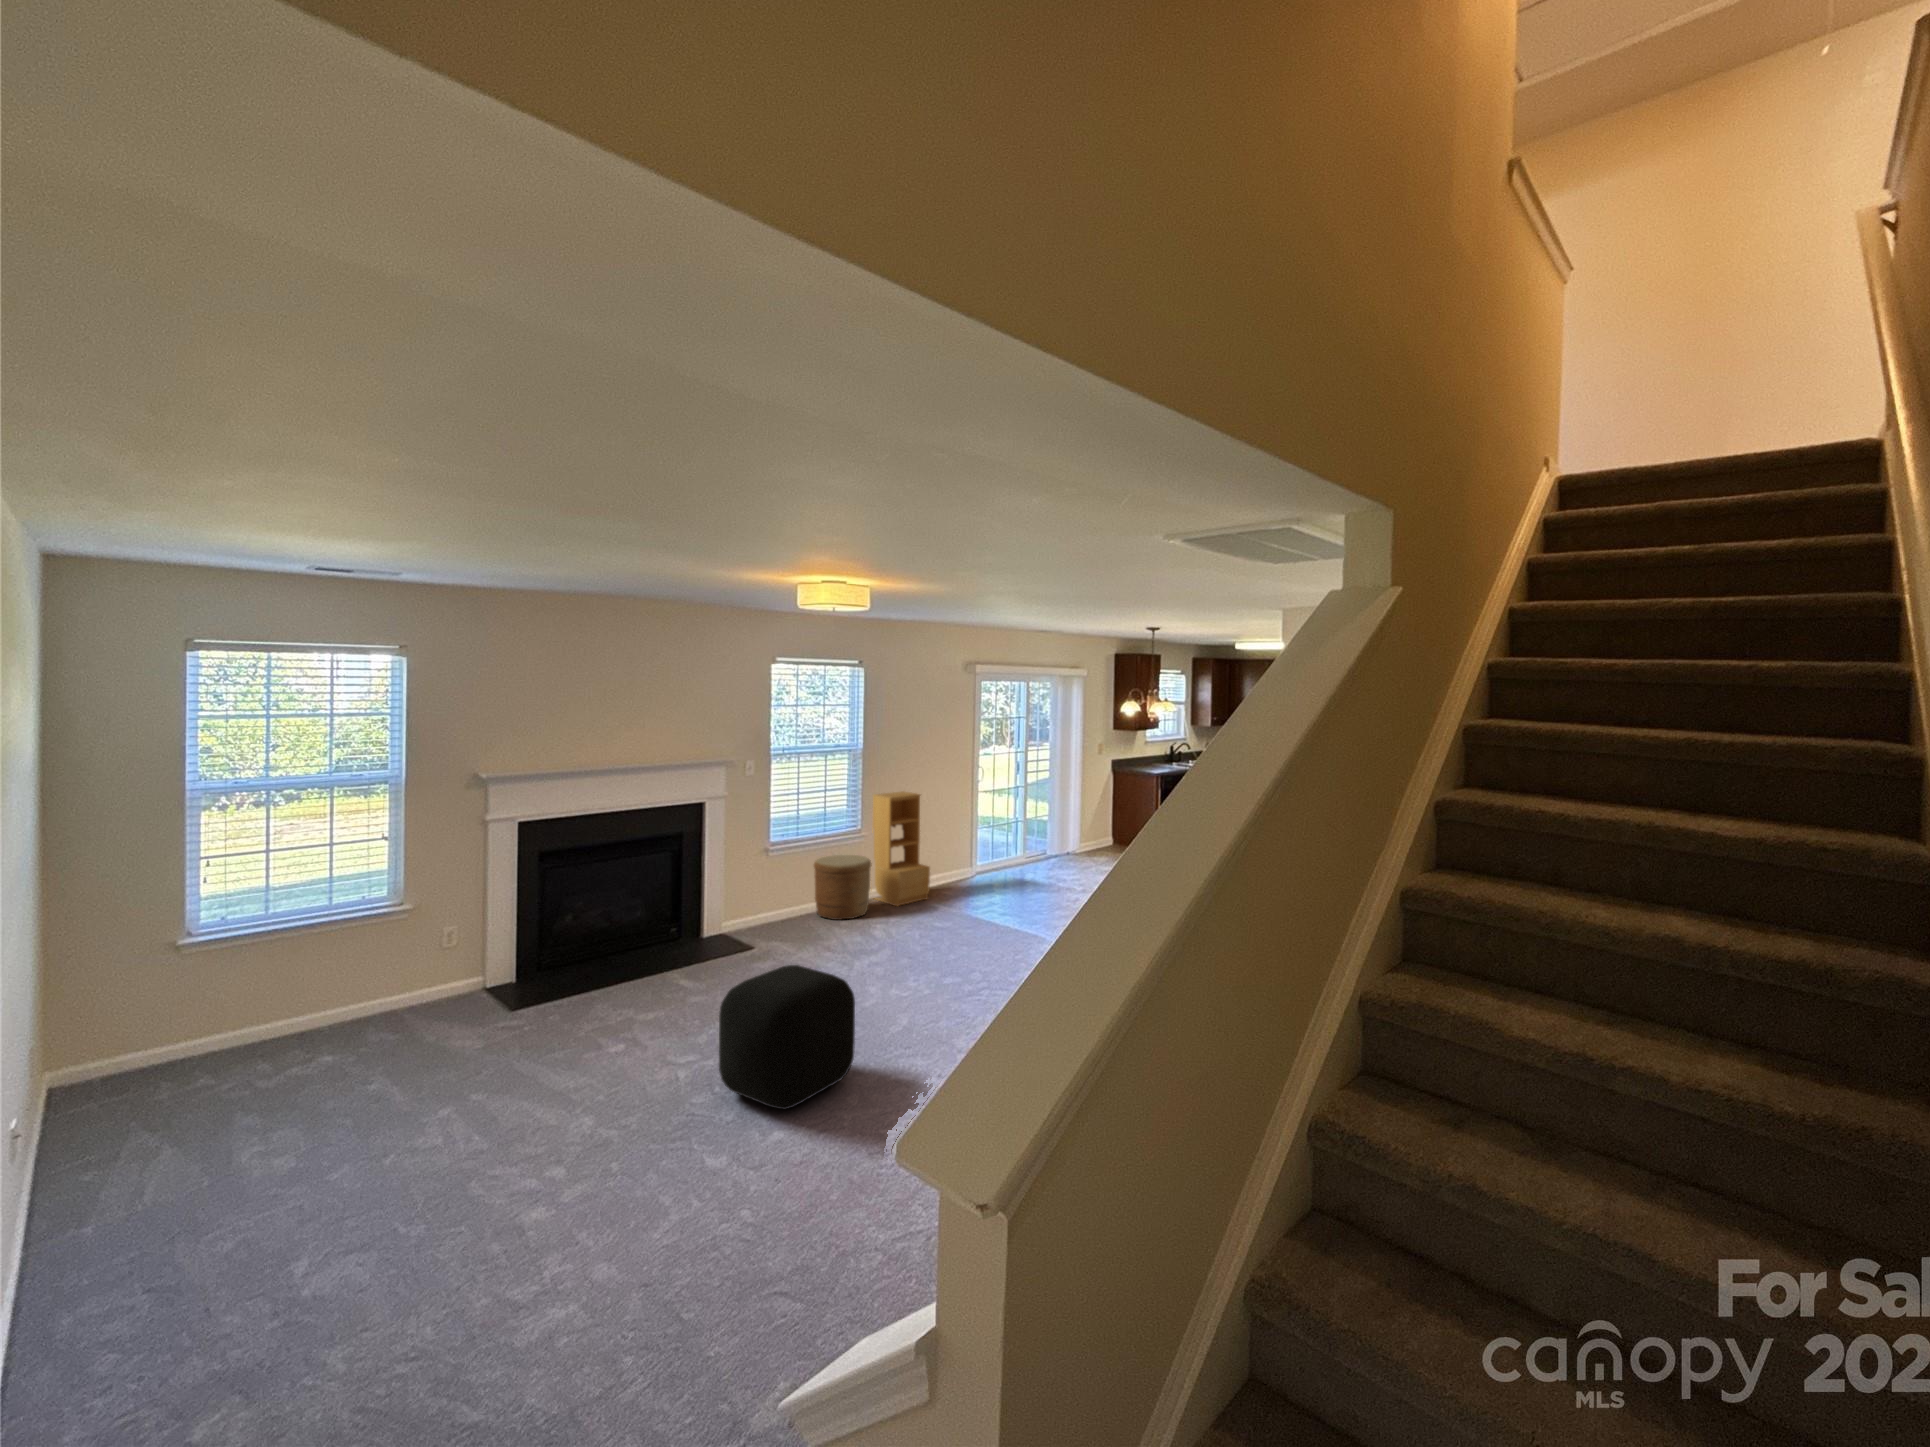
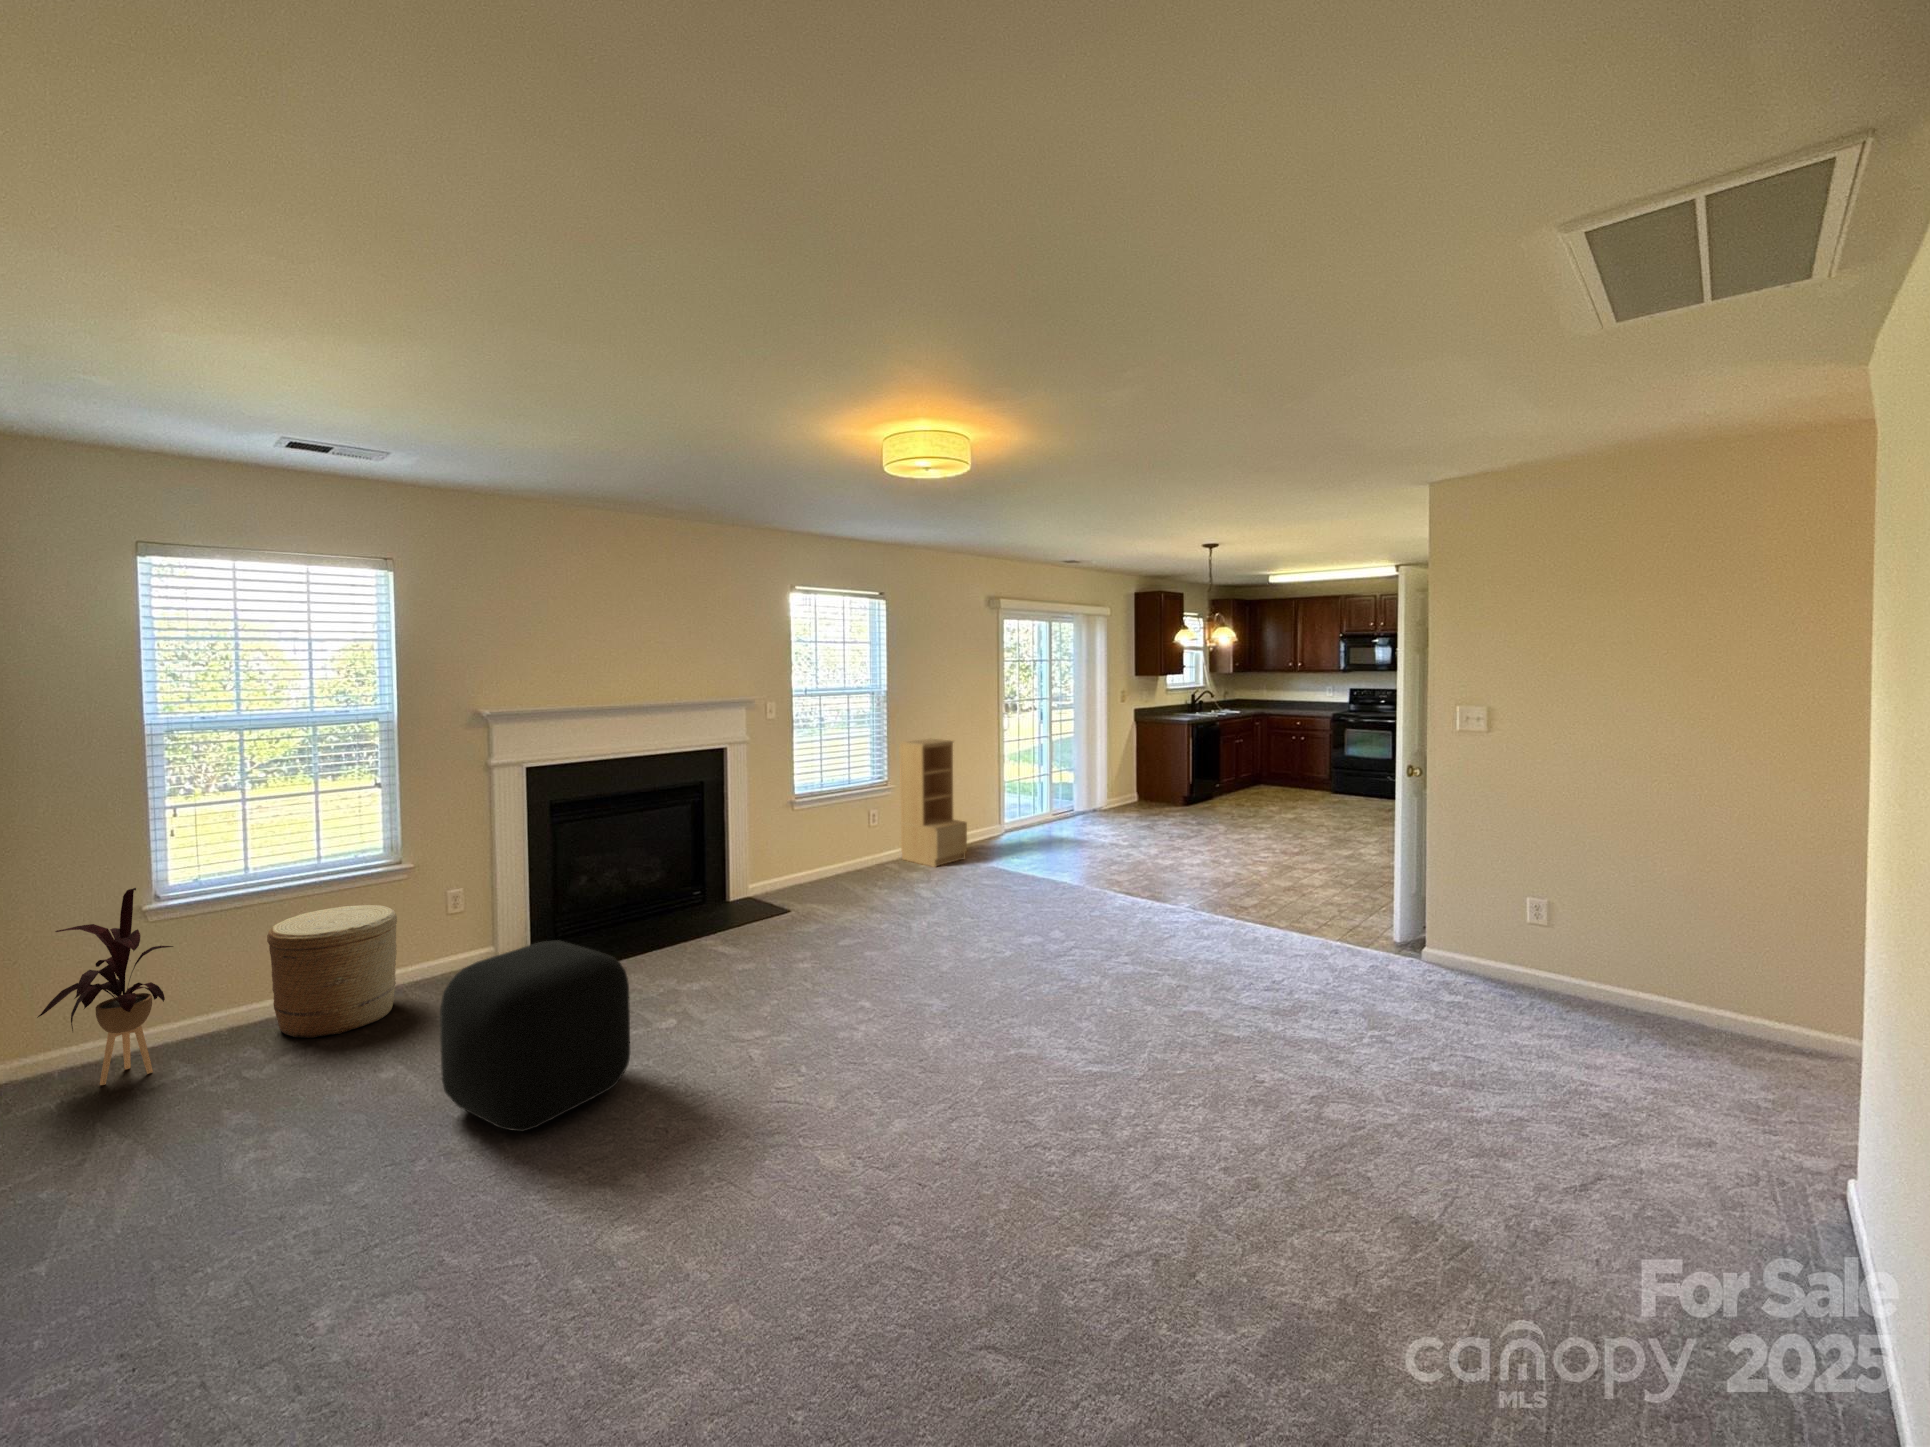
woven basket: present [814,855,871,920] -> present [267,905,397,1038]
house plant: none [81,927,199,1087] -> present [37,888,173,1085]
ottoman: present [719,965,855,1110] -> present [440,940,630,1131]

